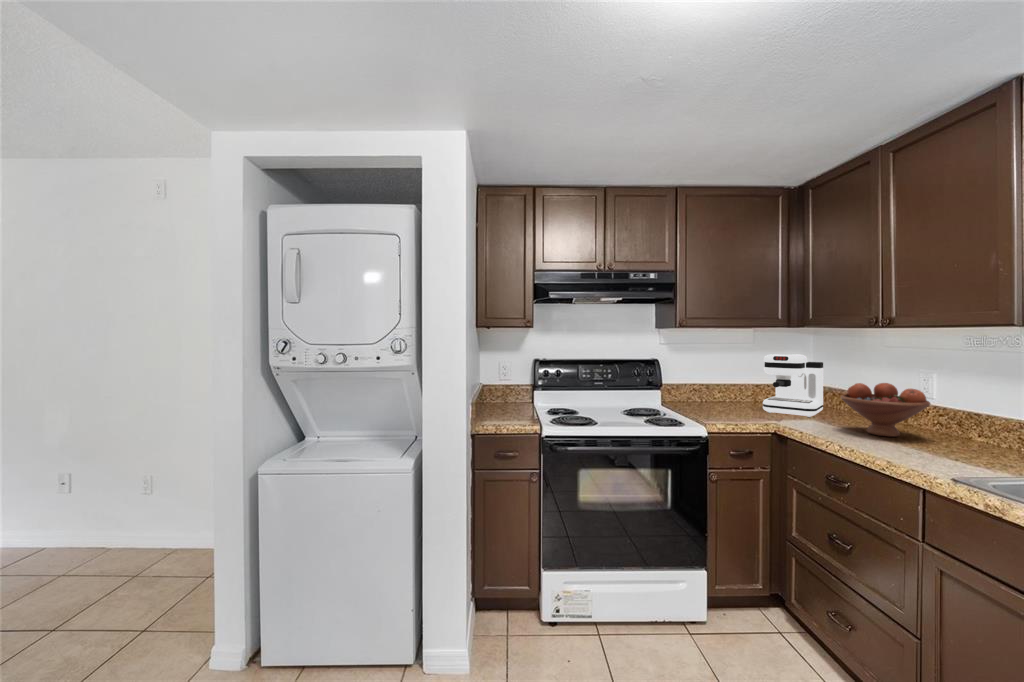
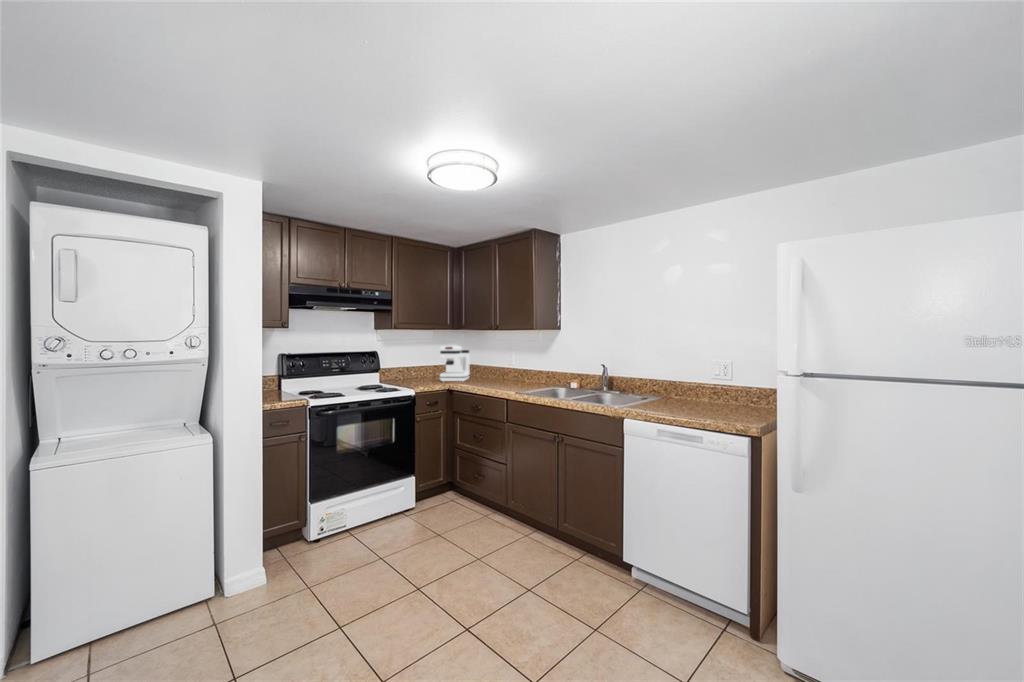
fruit bowl: present [841,383,930,437] -> none [478,359,513,385]

